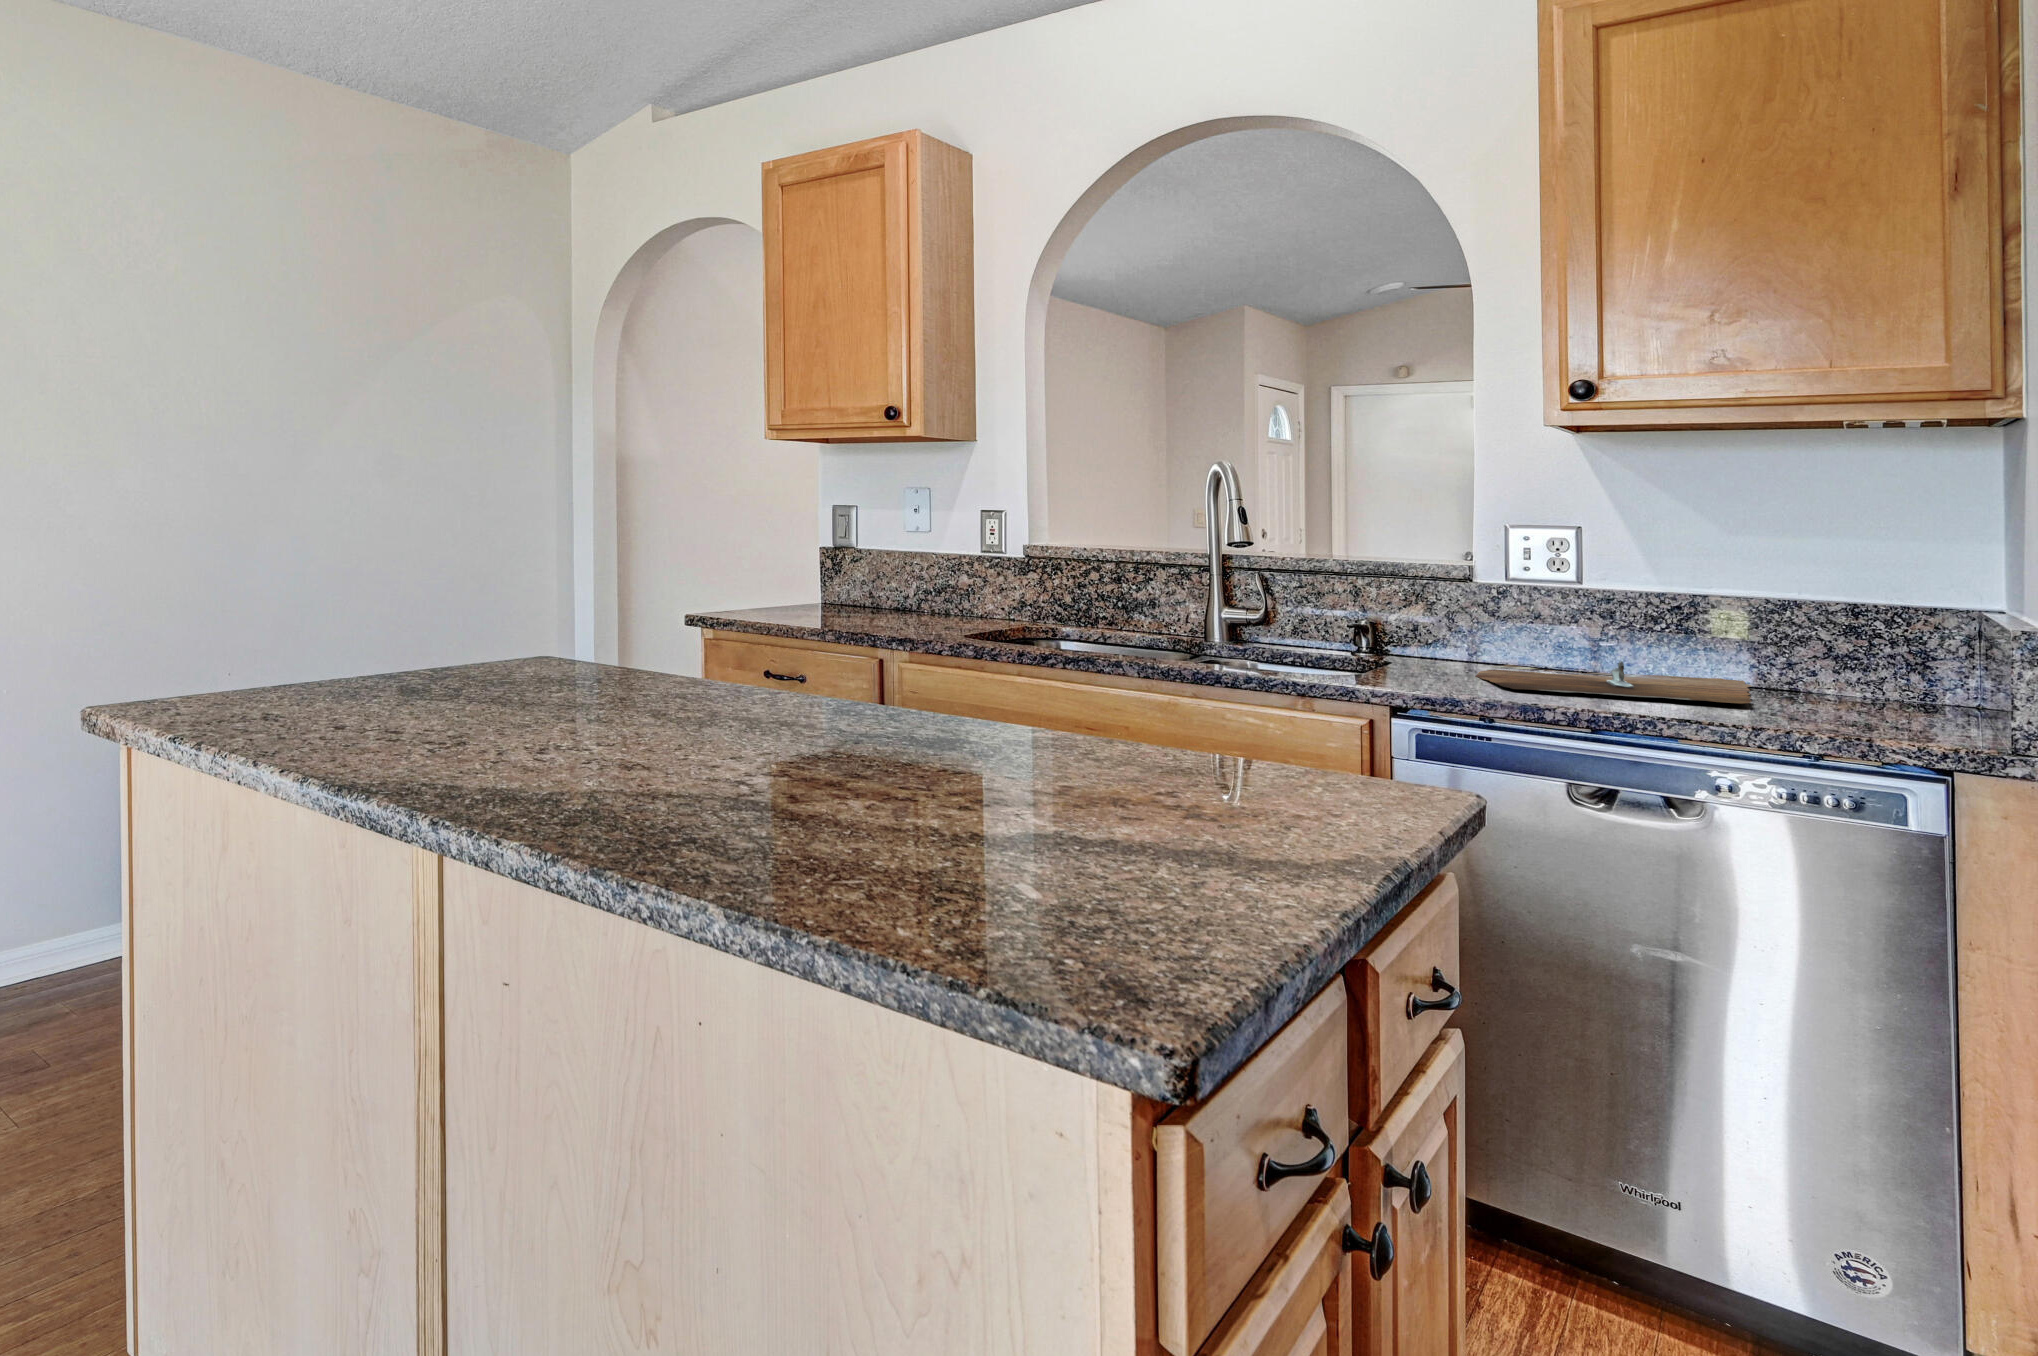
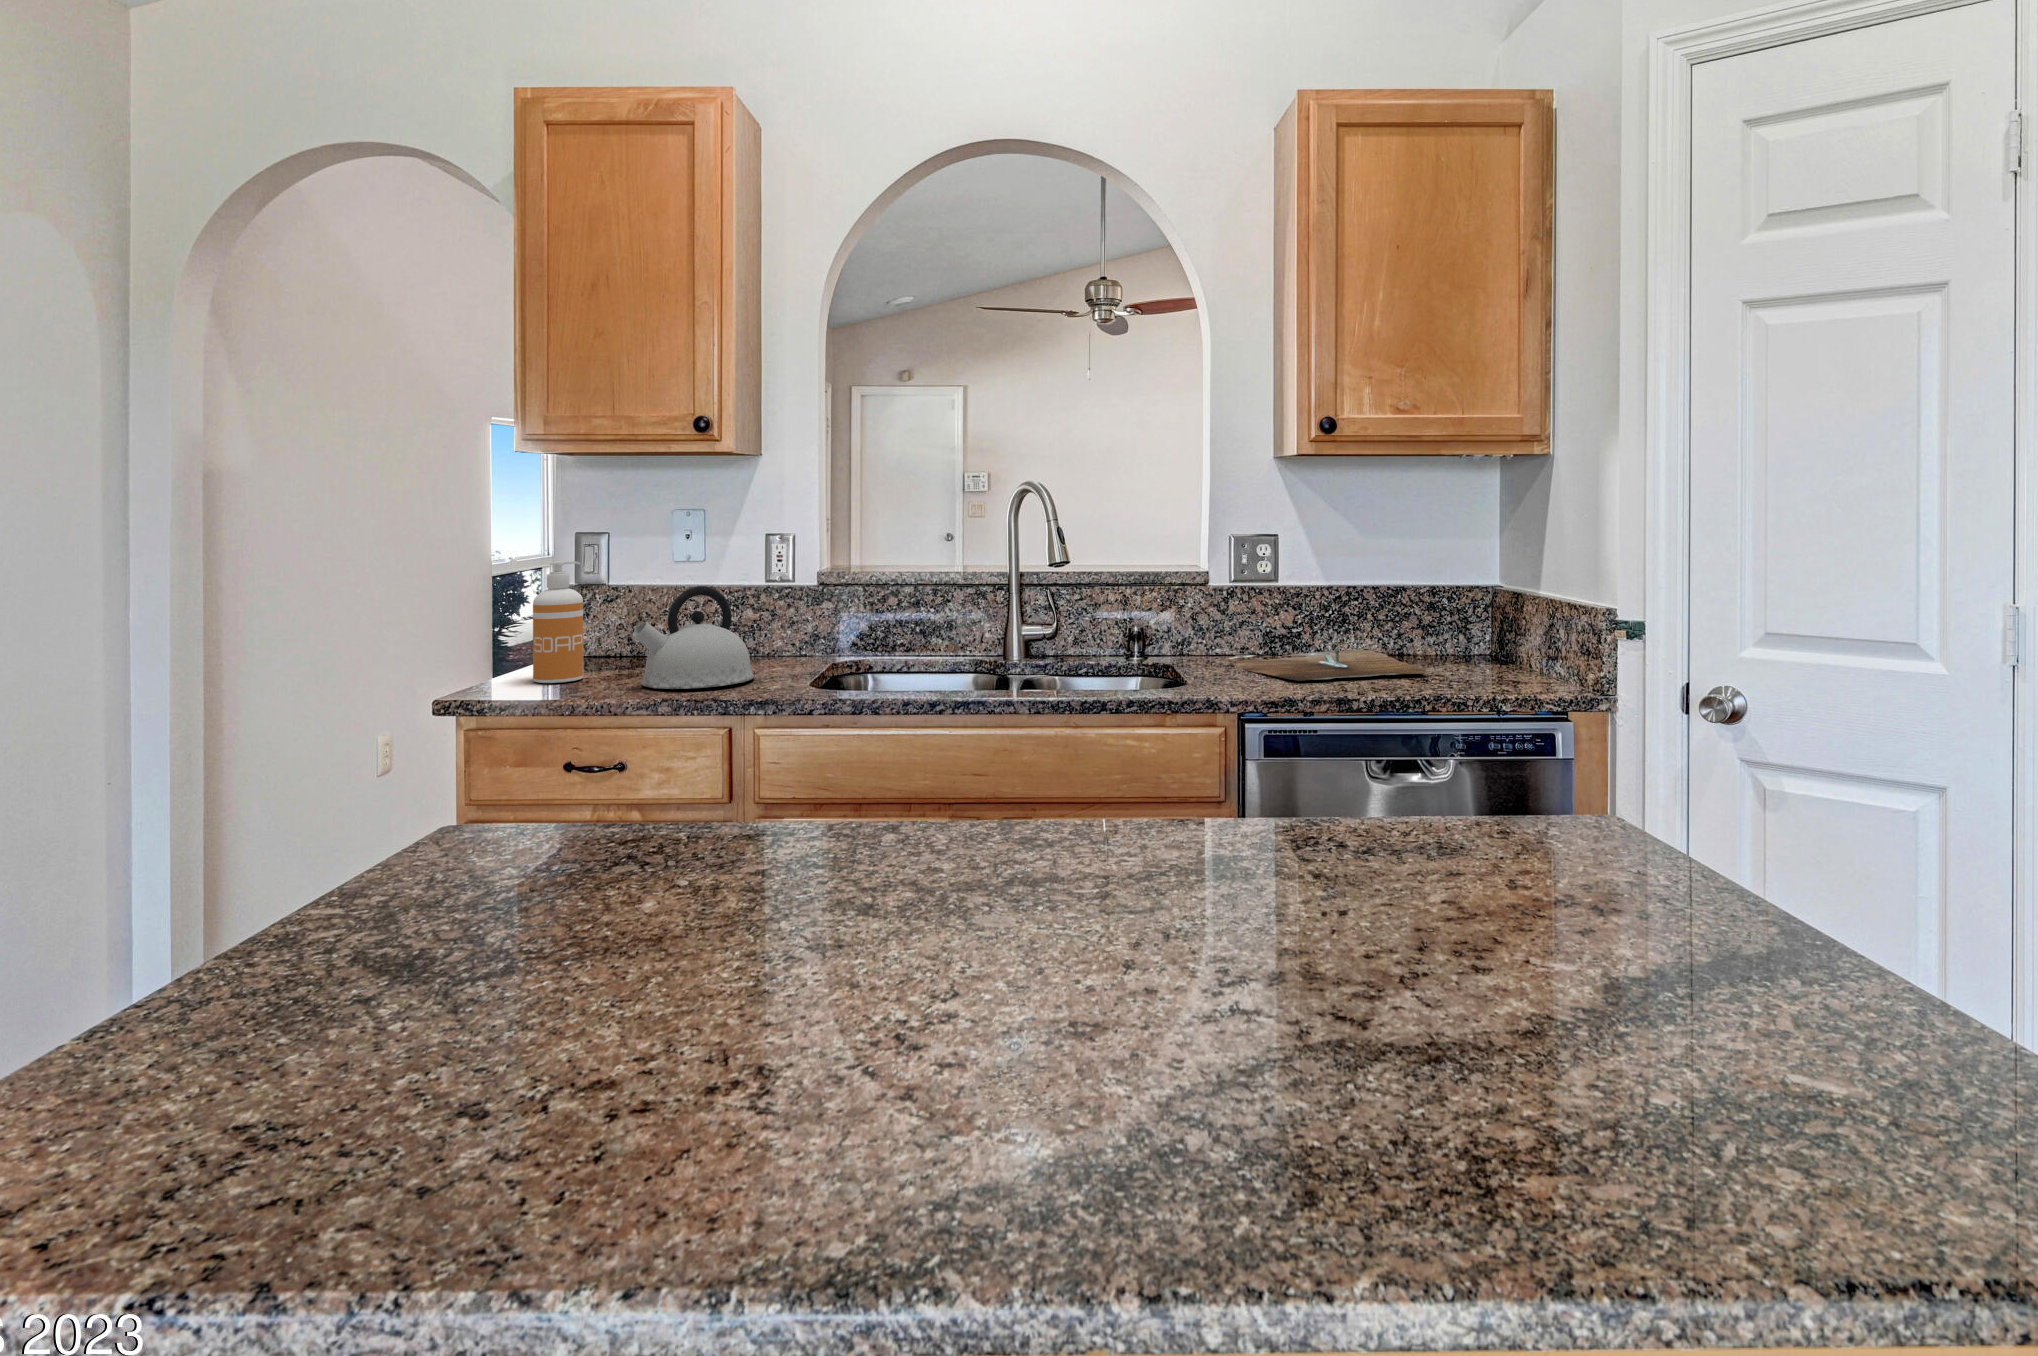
soap dispenser: none [766,521,805,617] -> present [533,561,584,683]
kettle: none [824,545,930,629] -> present [633,586,754,689]

